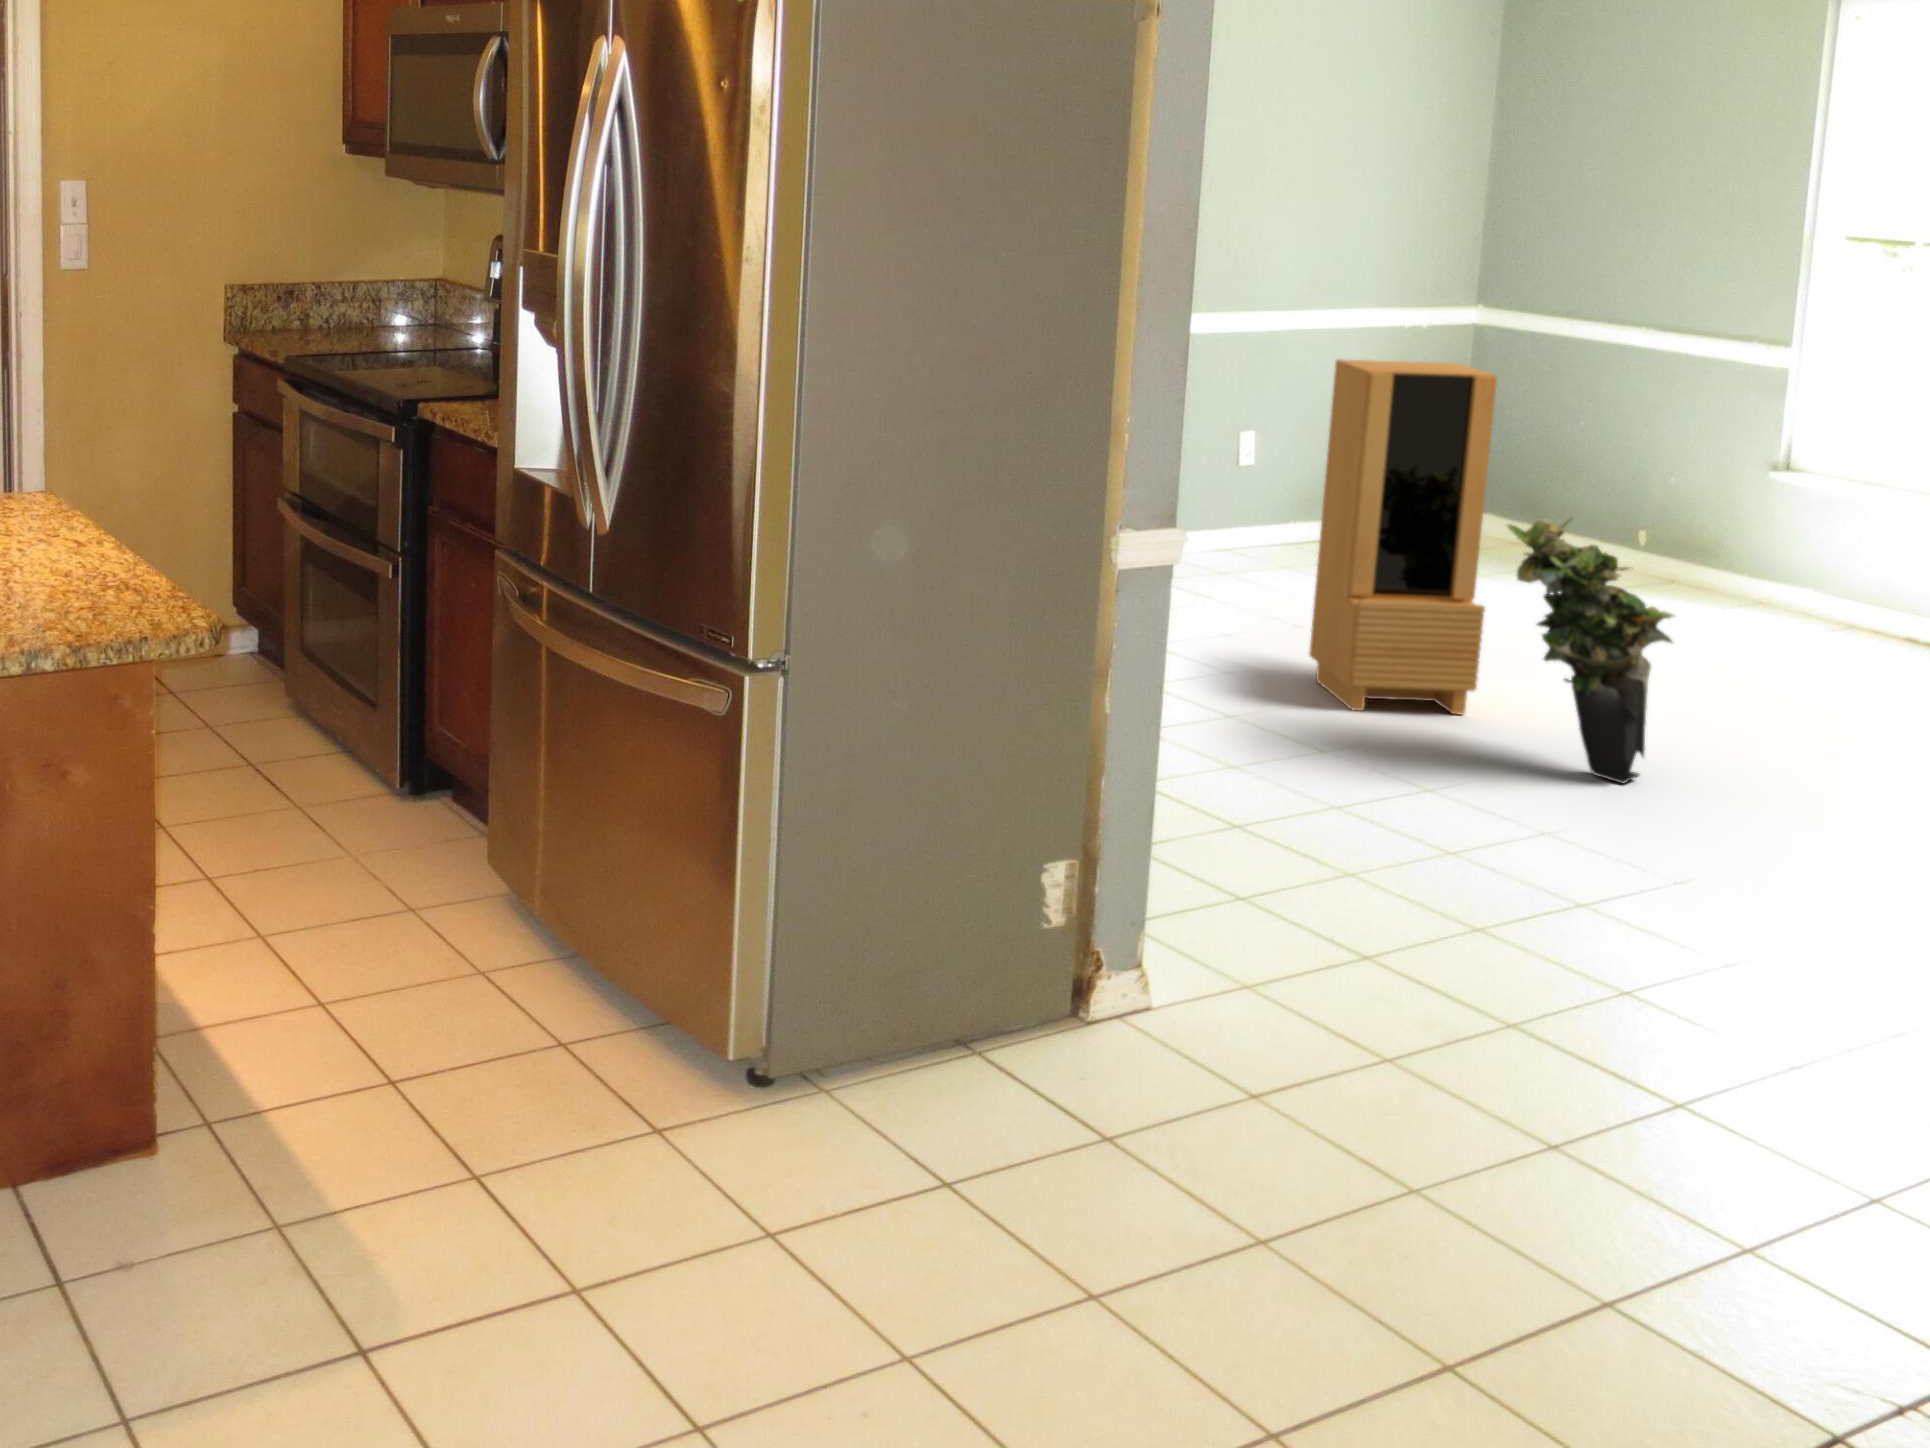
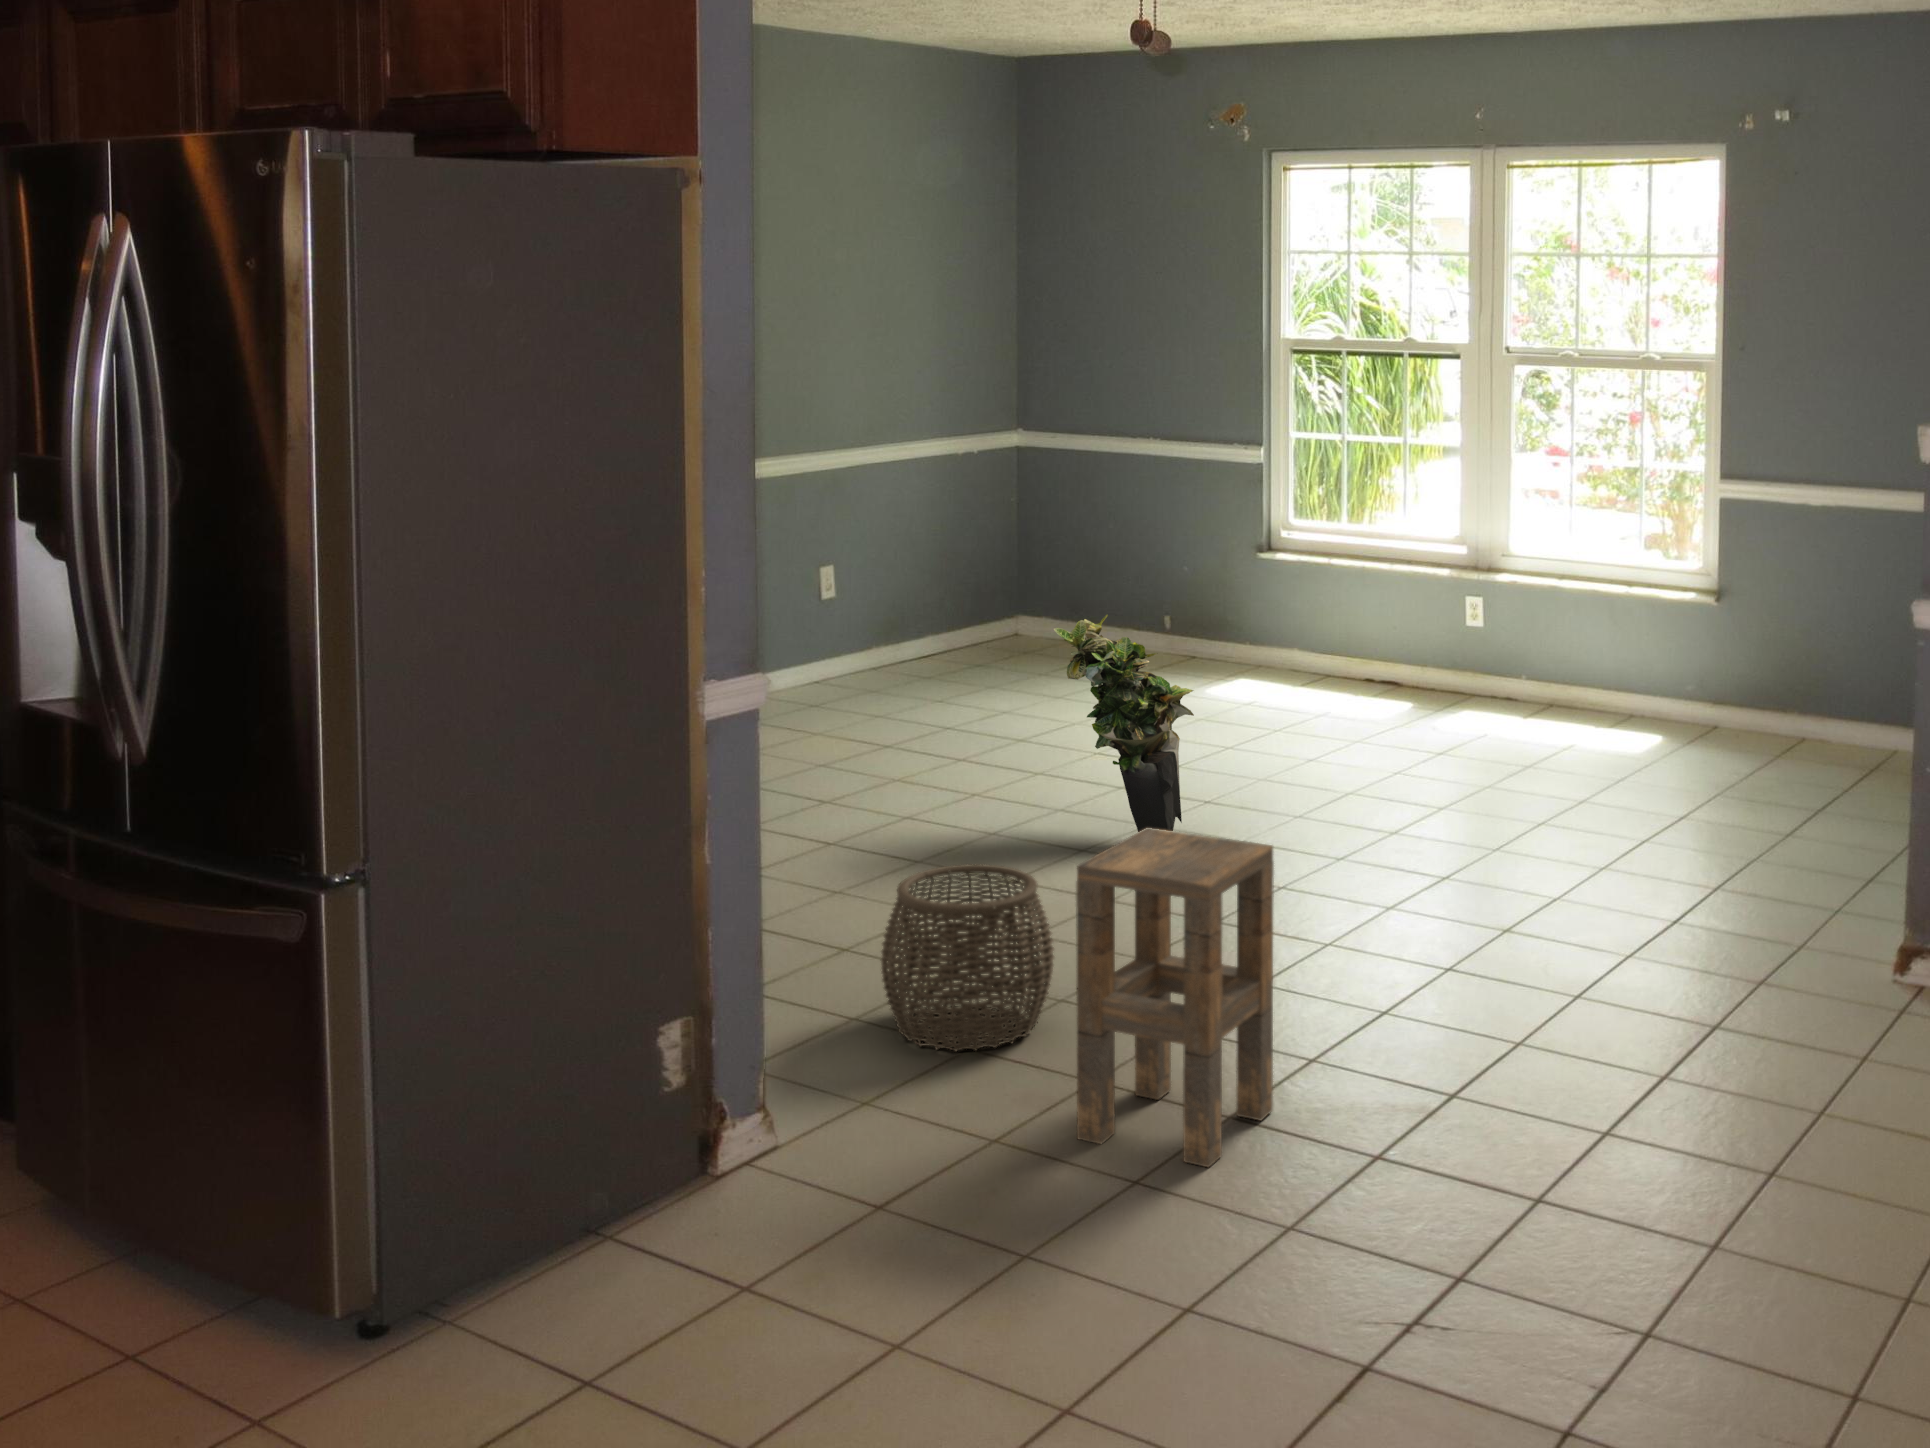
storage cabinet: present [1309,359,1497,715] -> none [898,484,1045,825]
woven basket: none [1278,759,1481,963] -> present [881,864,1054,1051]
side table: none [1493,765,1789,1166] -> present [1076,828,1274,1167]

